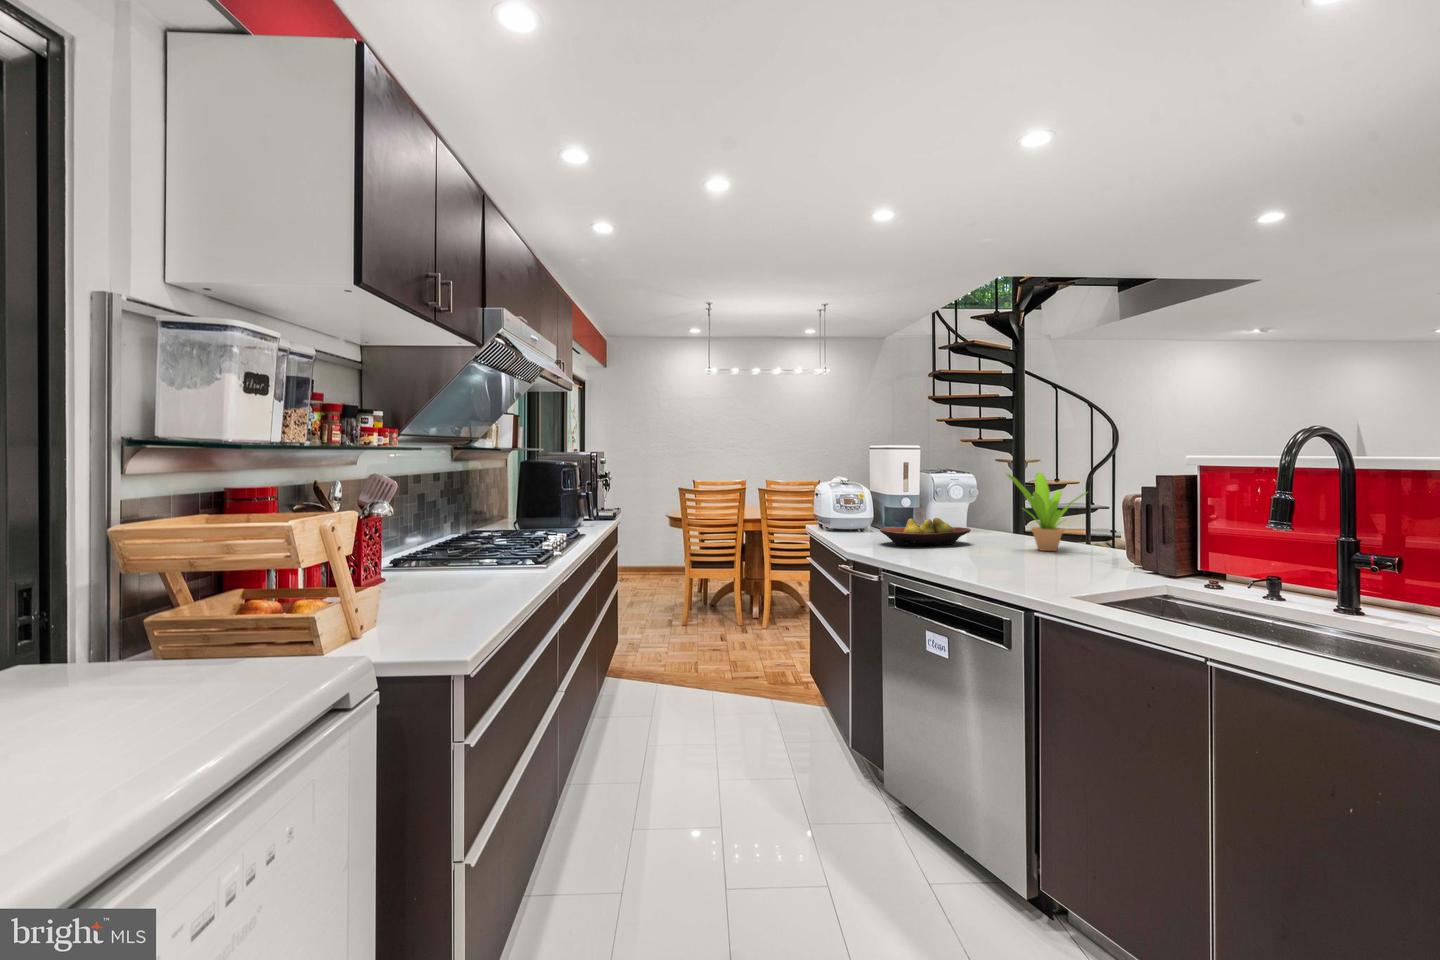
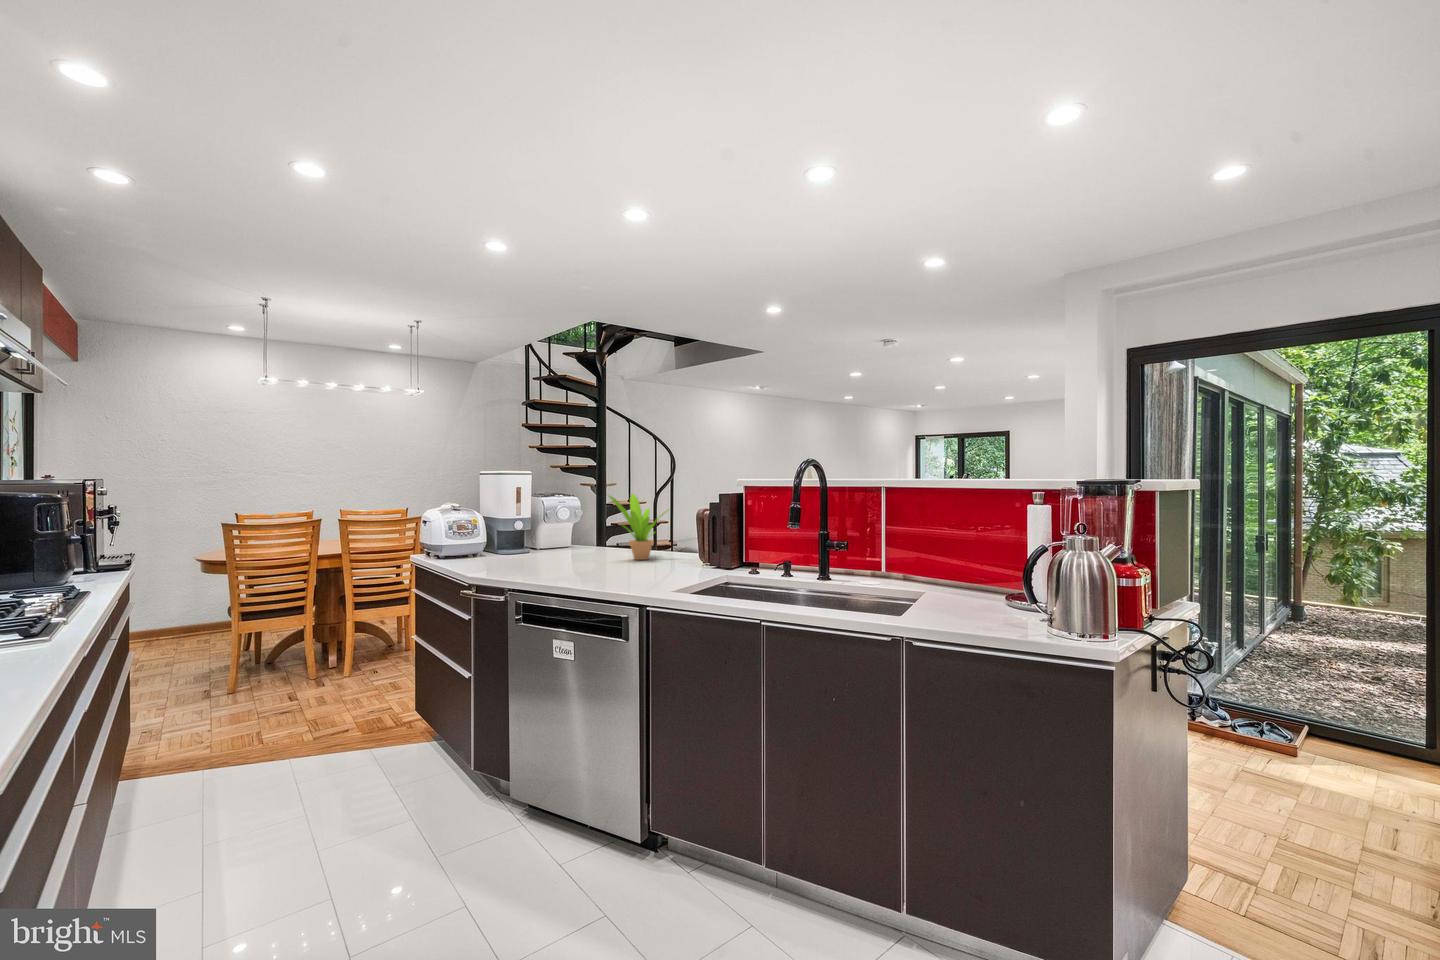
fruit bowl: present [880,518,971,546] -> none [496,538,579,567]

